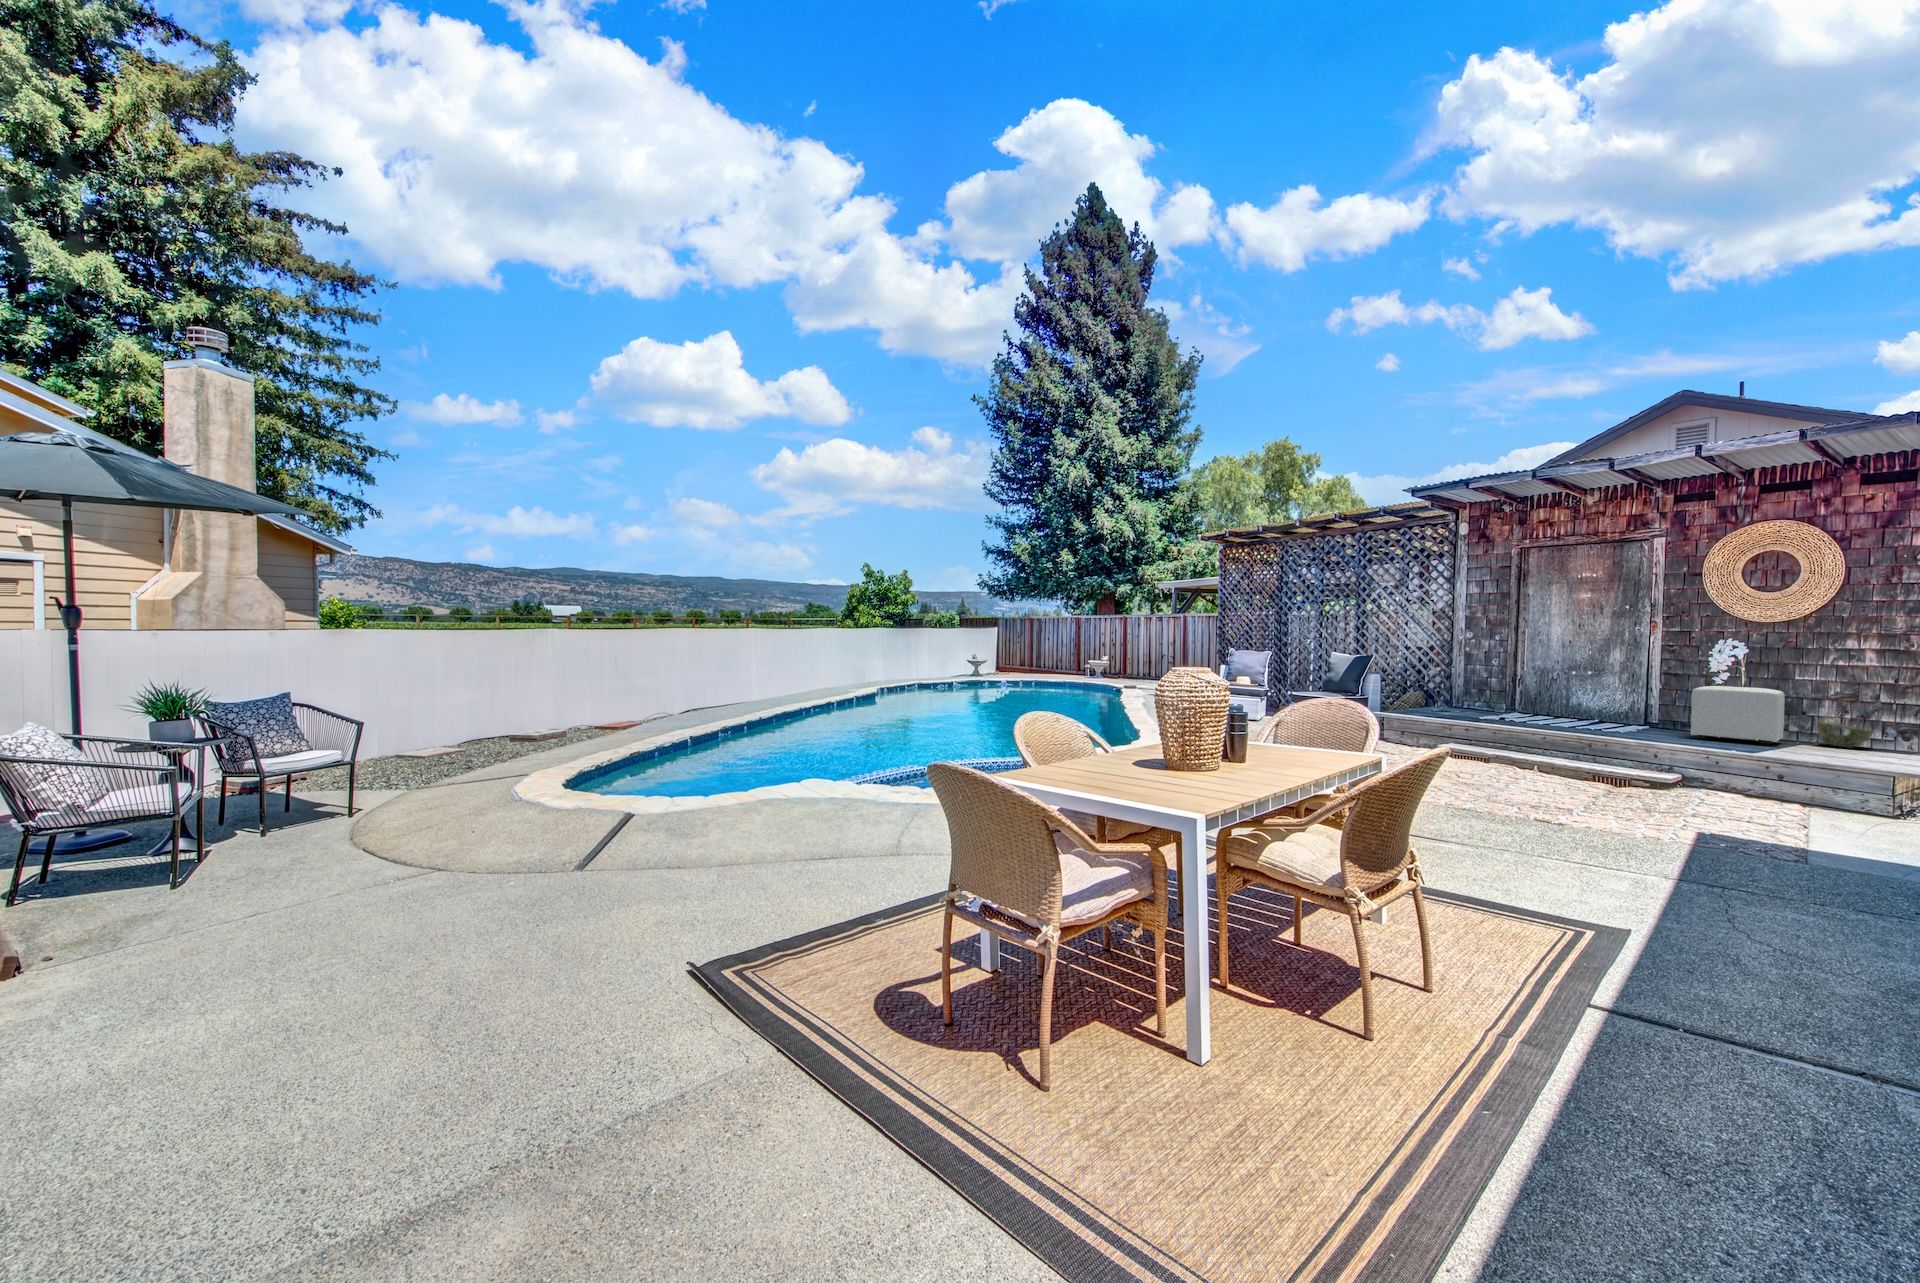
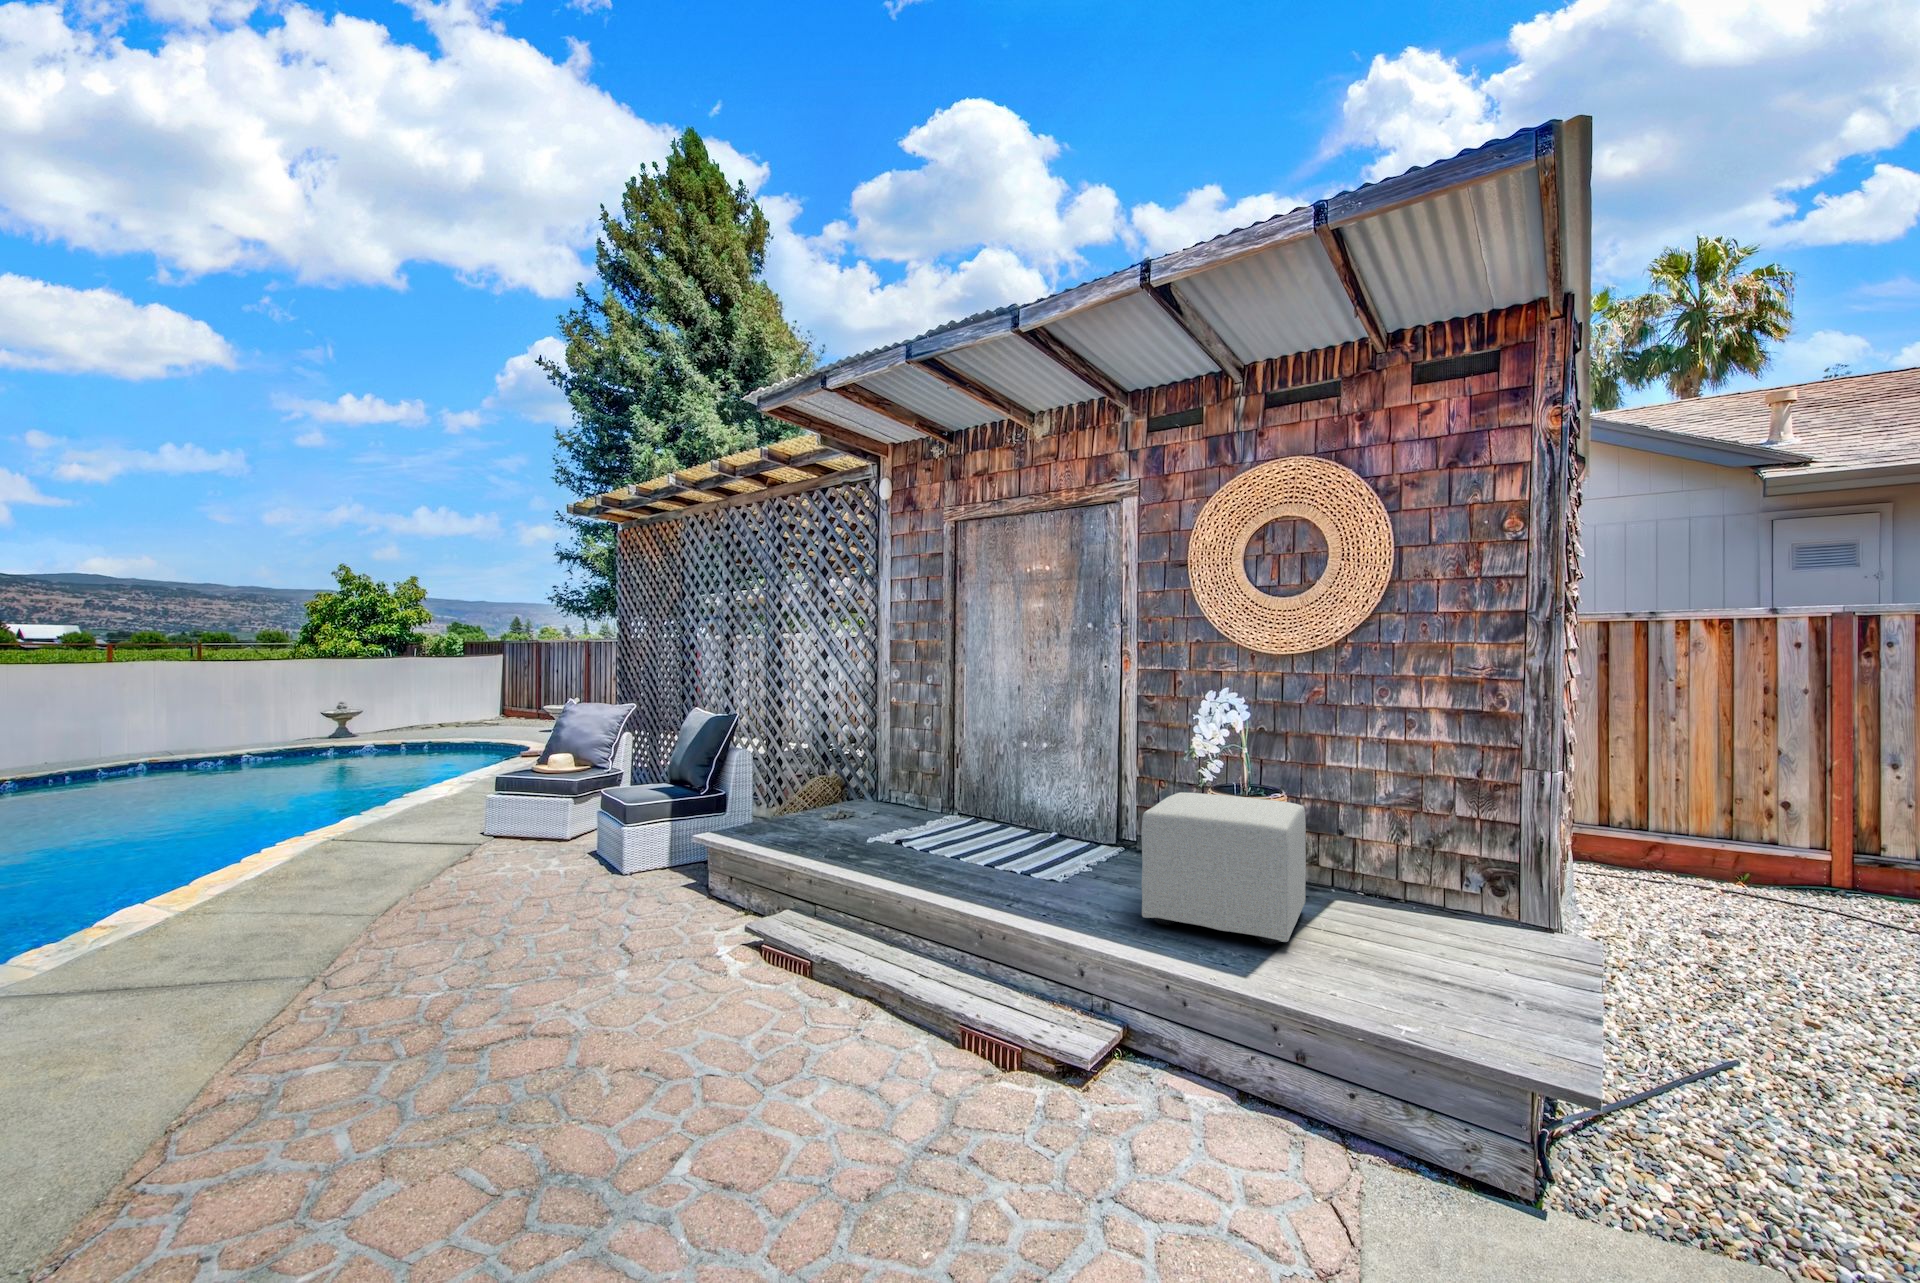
woven basket: present [1816,721,1872,748] -> none [1357,853,1448,929]

